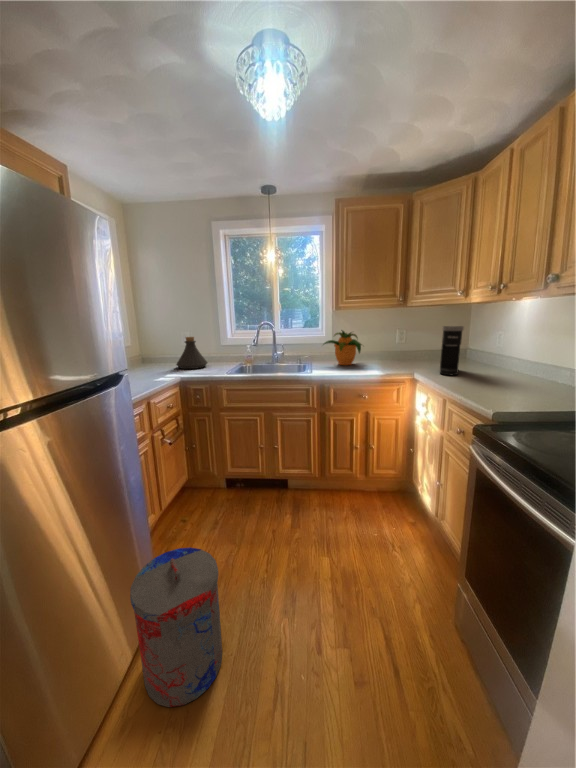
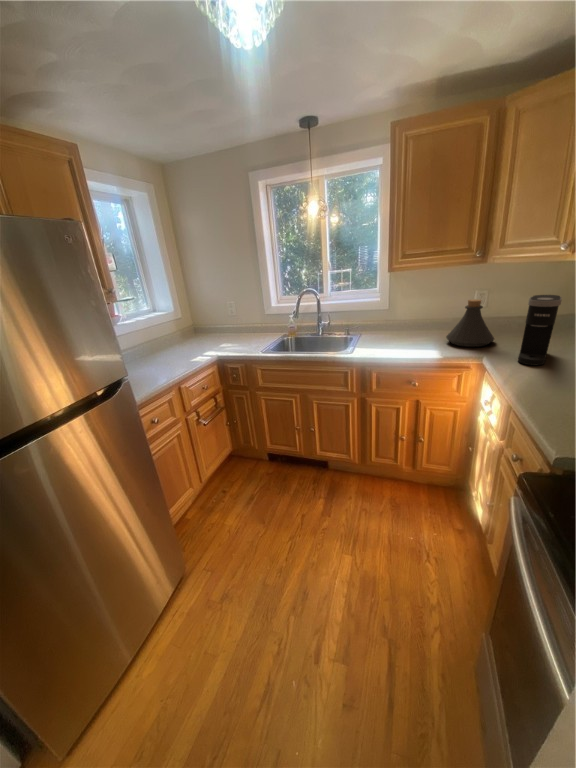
potted plant: present [324,330,362,365] -> none [370,297,425,340]
bottle: present [176,337,208,369] -> present [446,299,494,347]
trash can: present [130,548,222,707] -> none [134,549,230,689]

